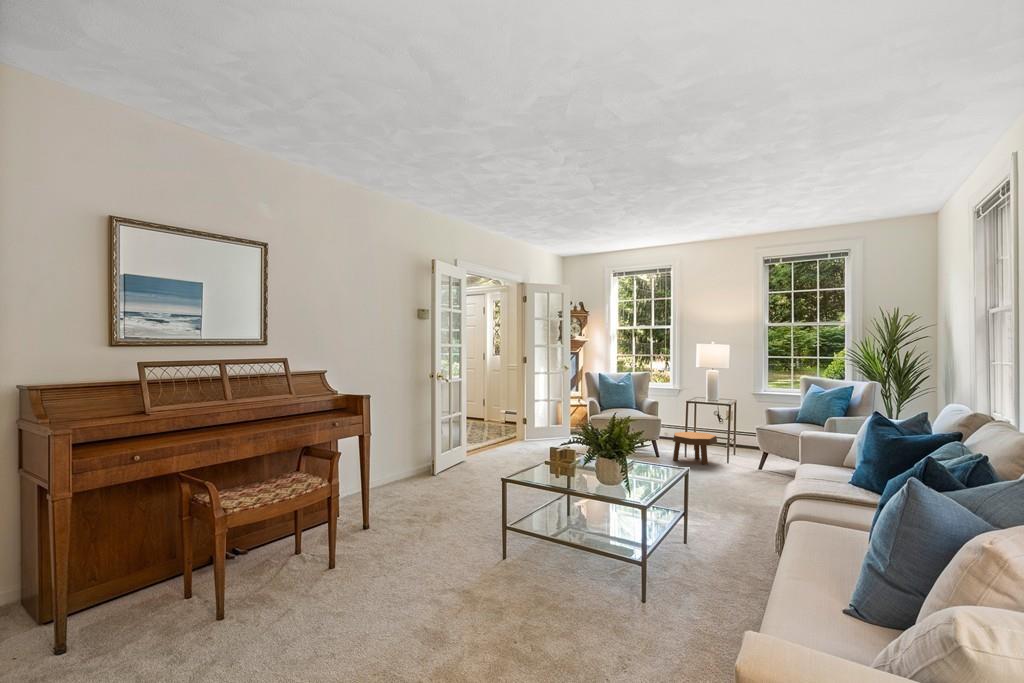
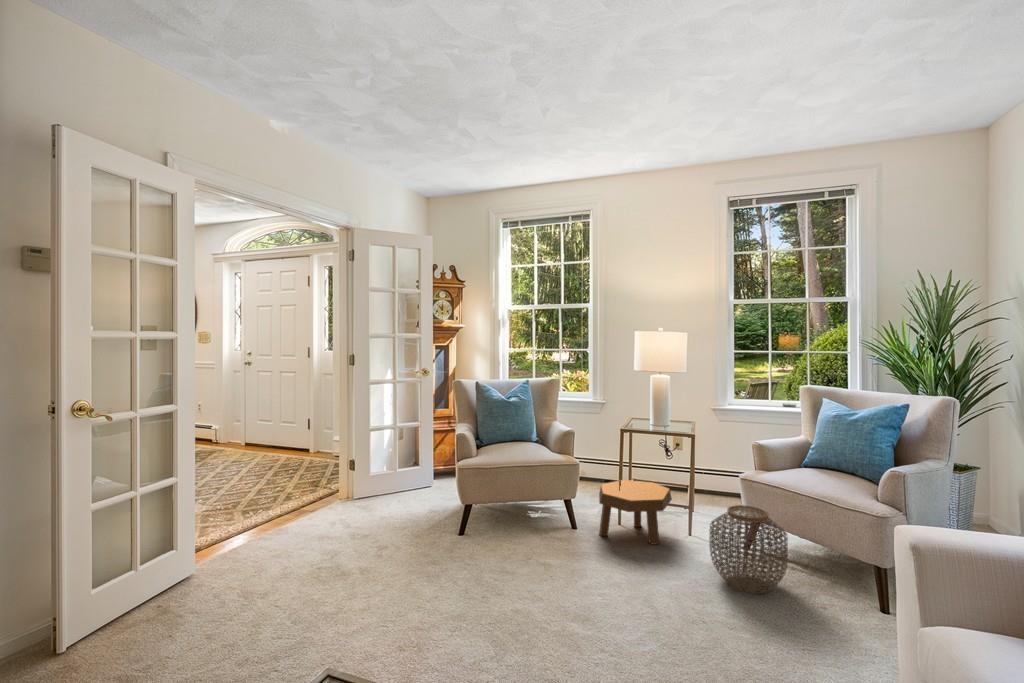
woven basket: none [731,438,773,482] -> present [709,505,788,594]

